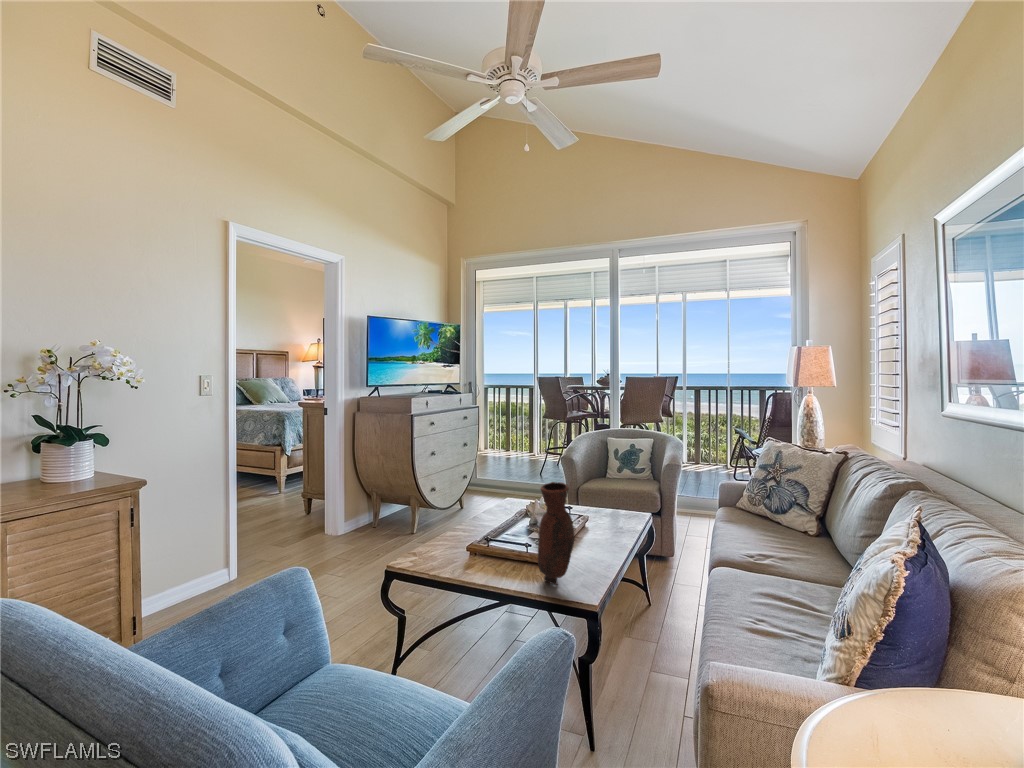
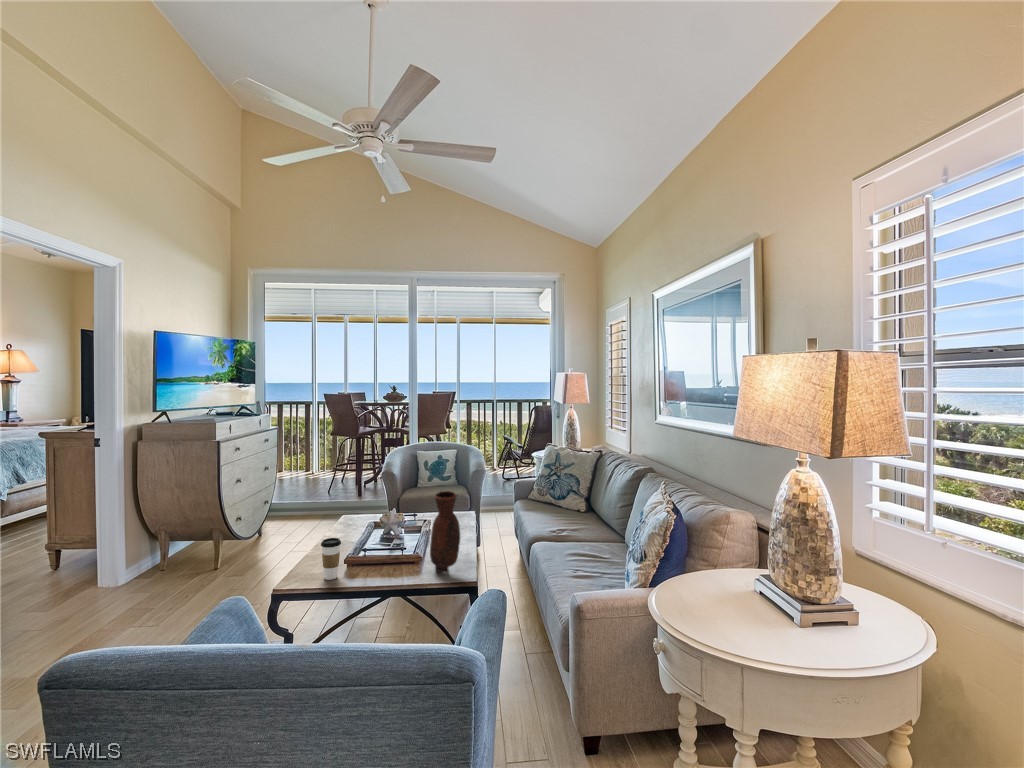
coffee cup: none [424,521,446,566] -> present [321,538,341,580]

